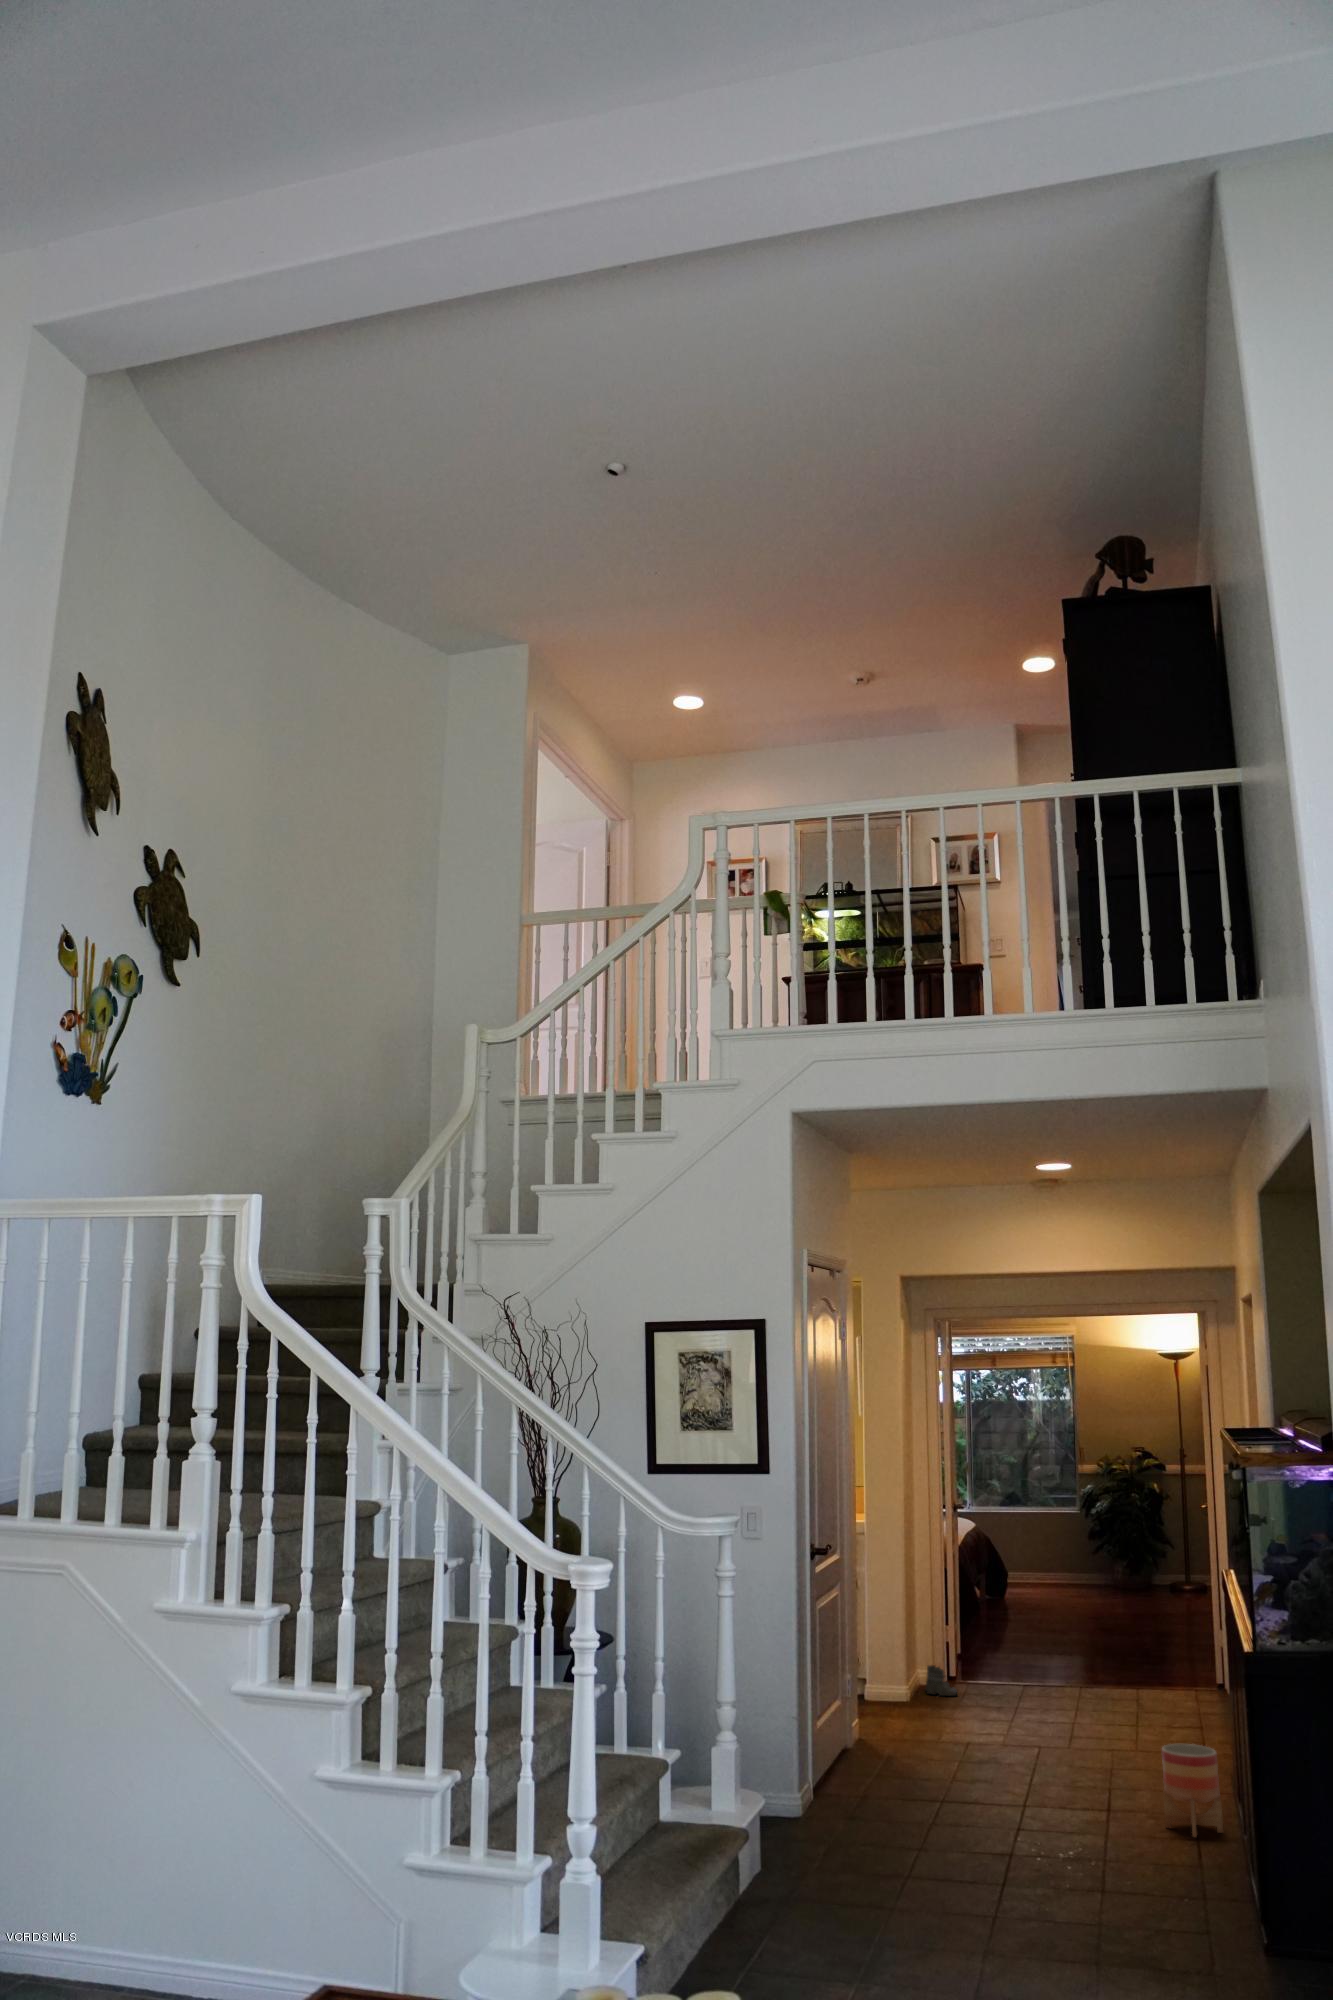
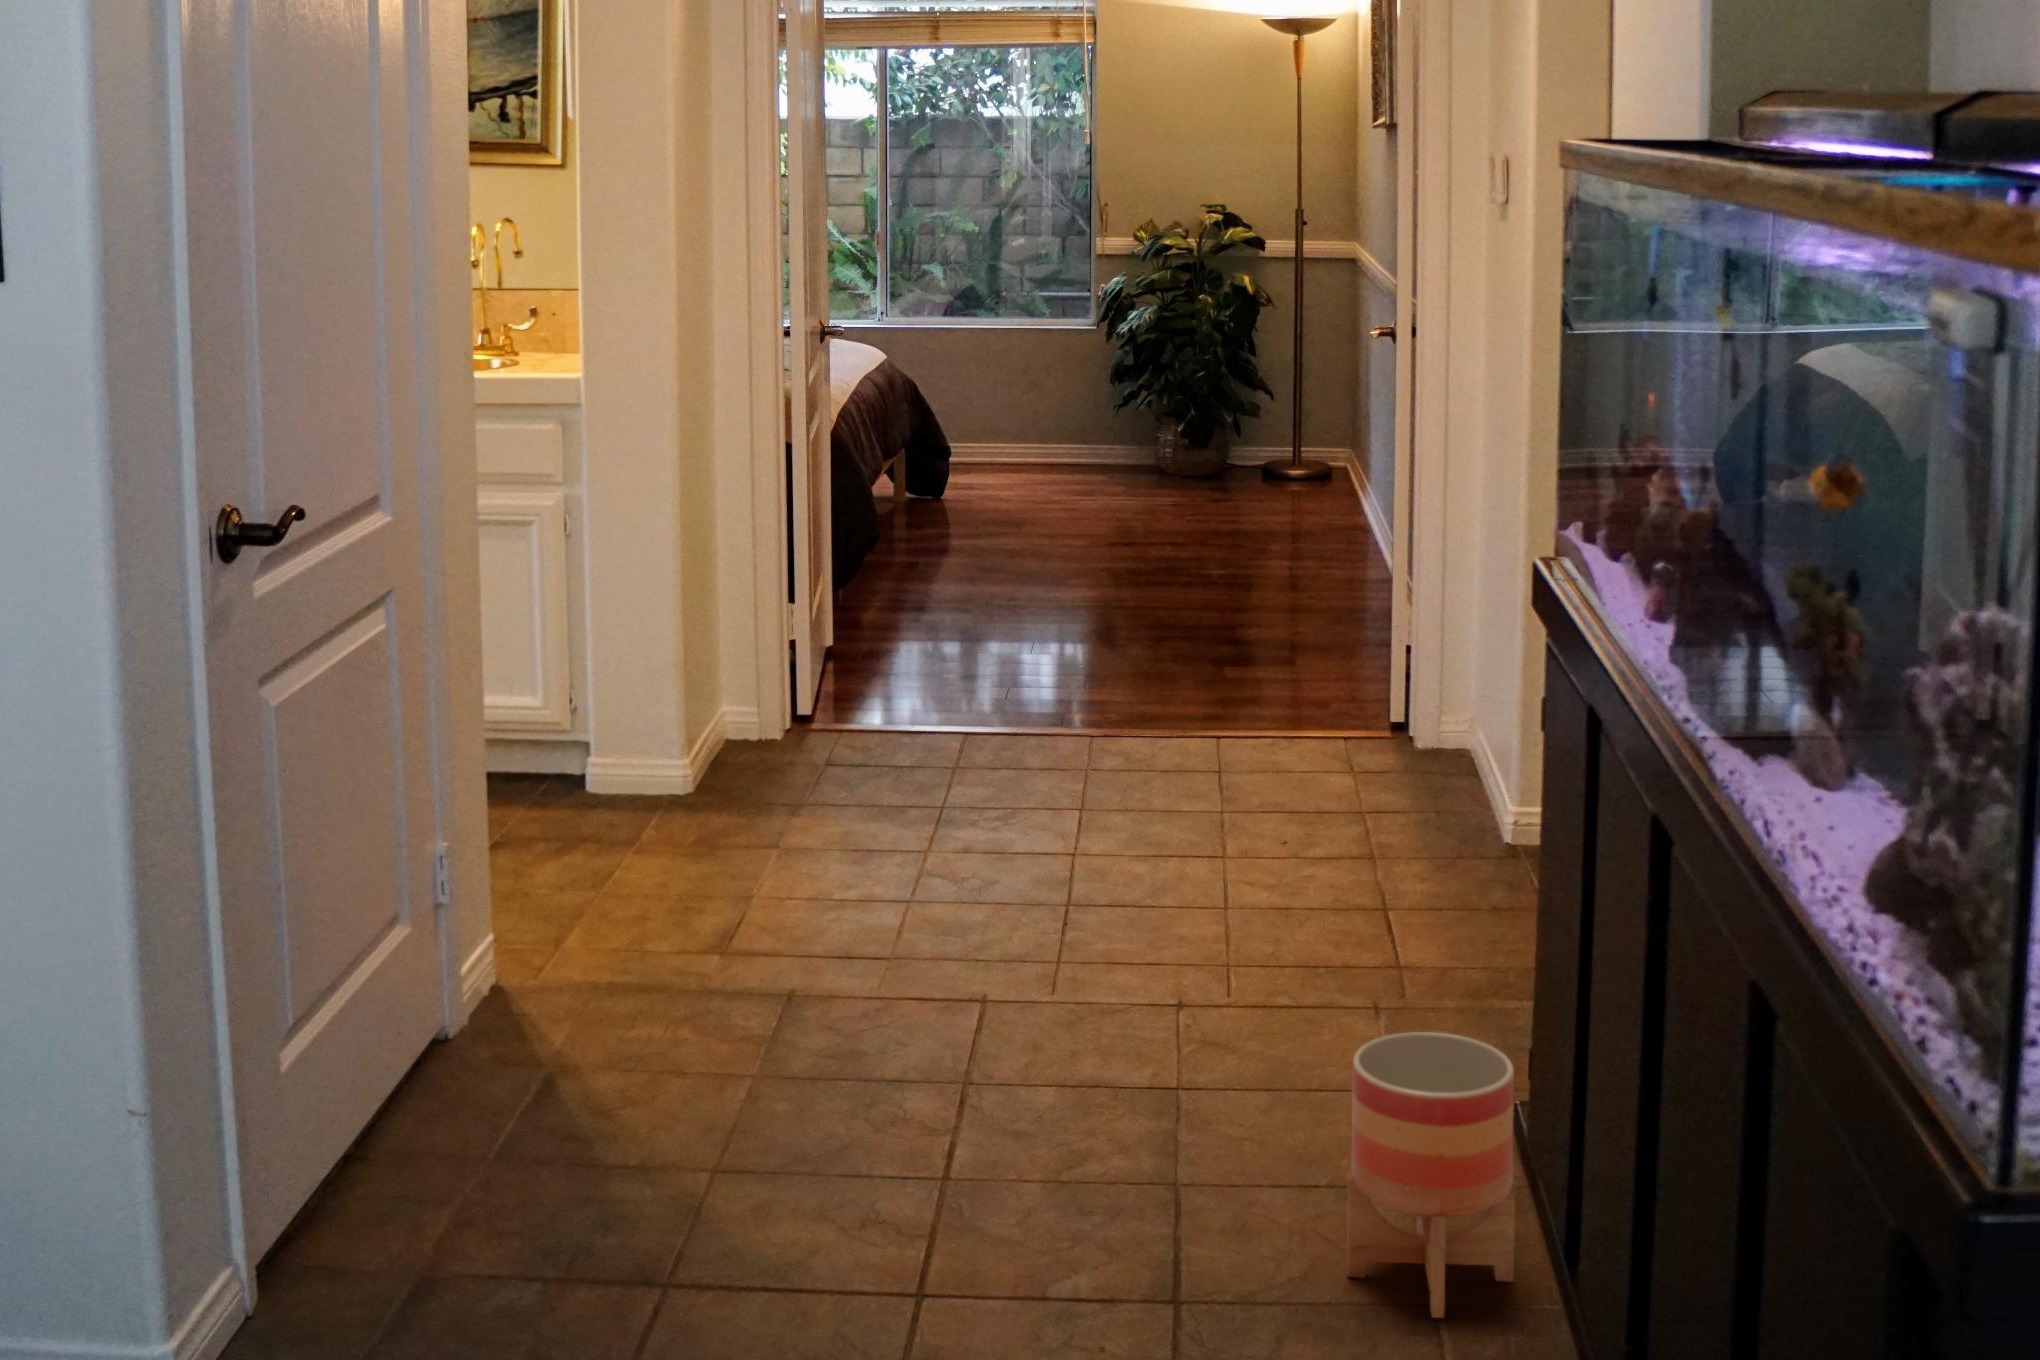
boots: present [926,1665,957,1696] -> none [733,703,809,782]

